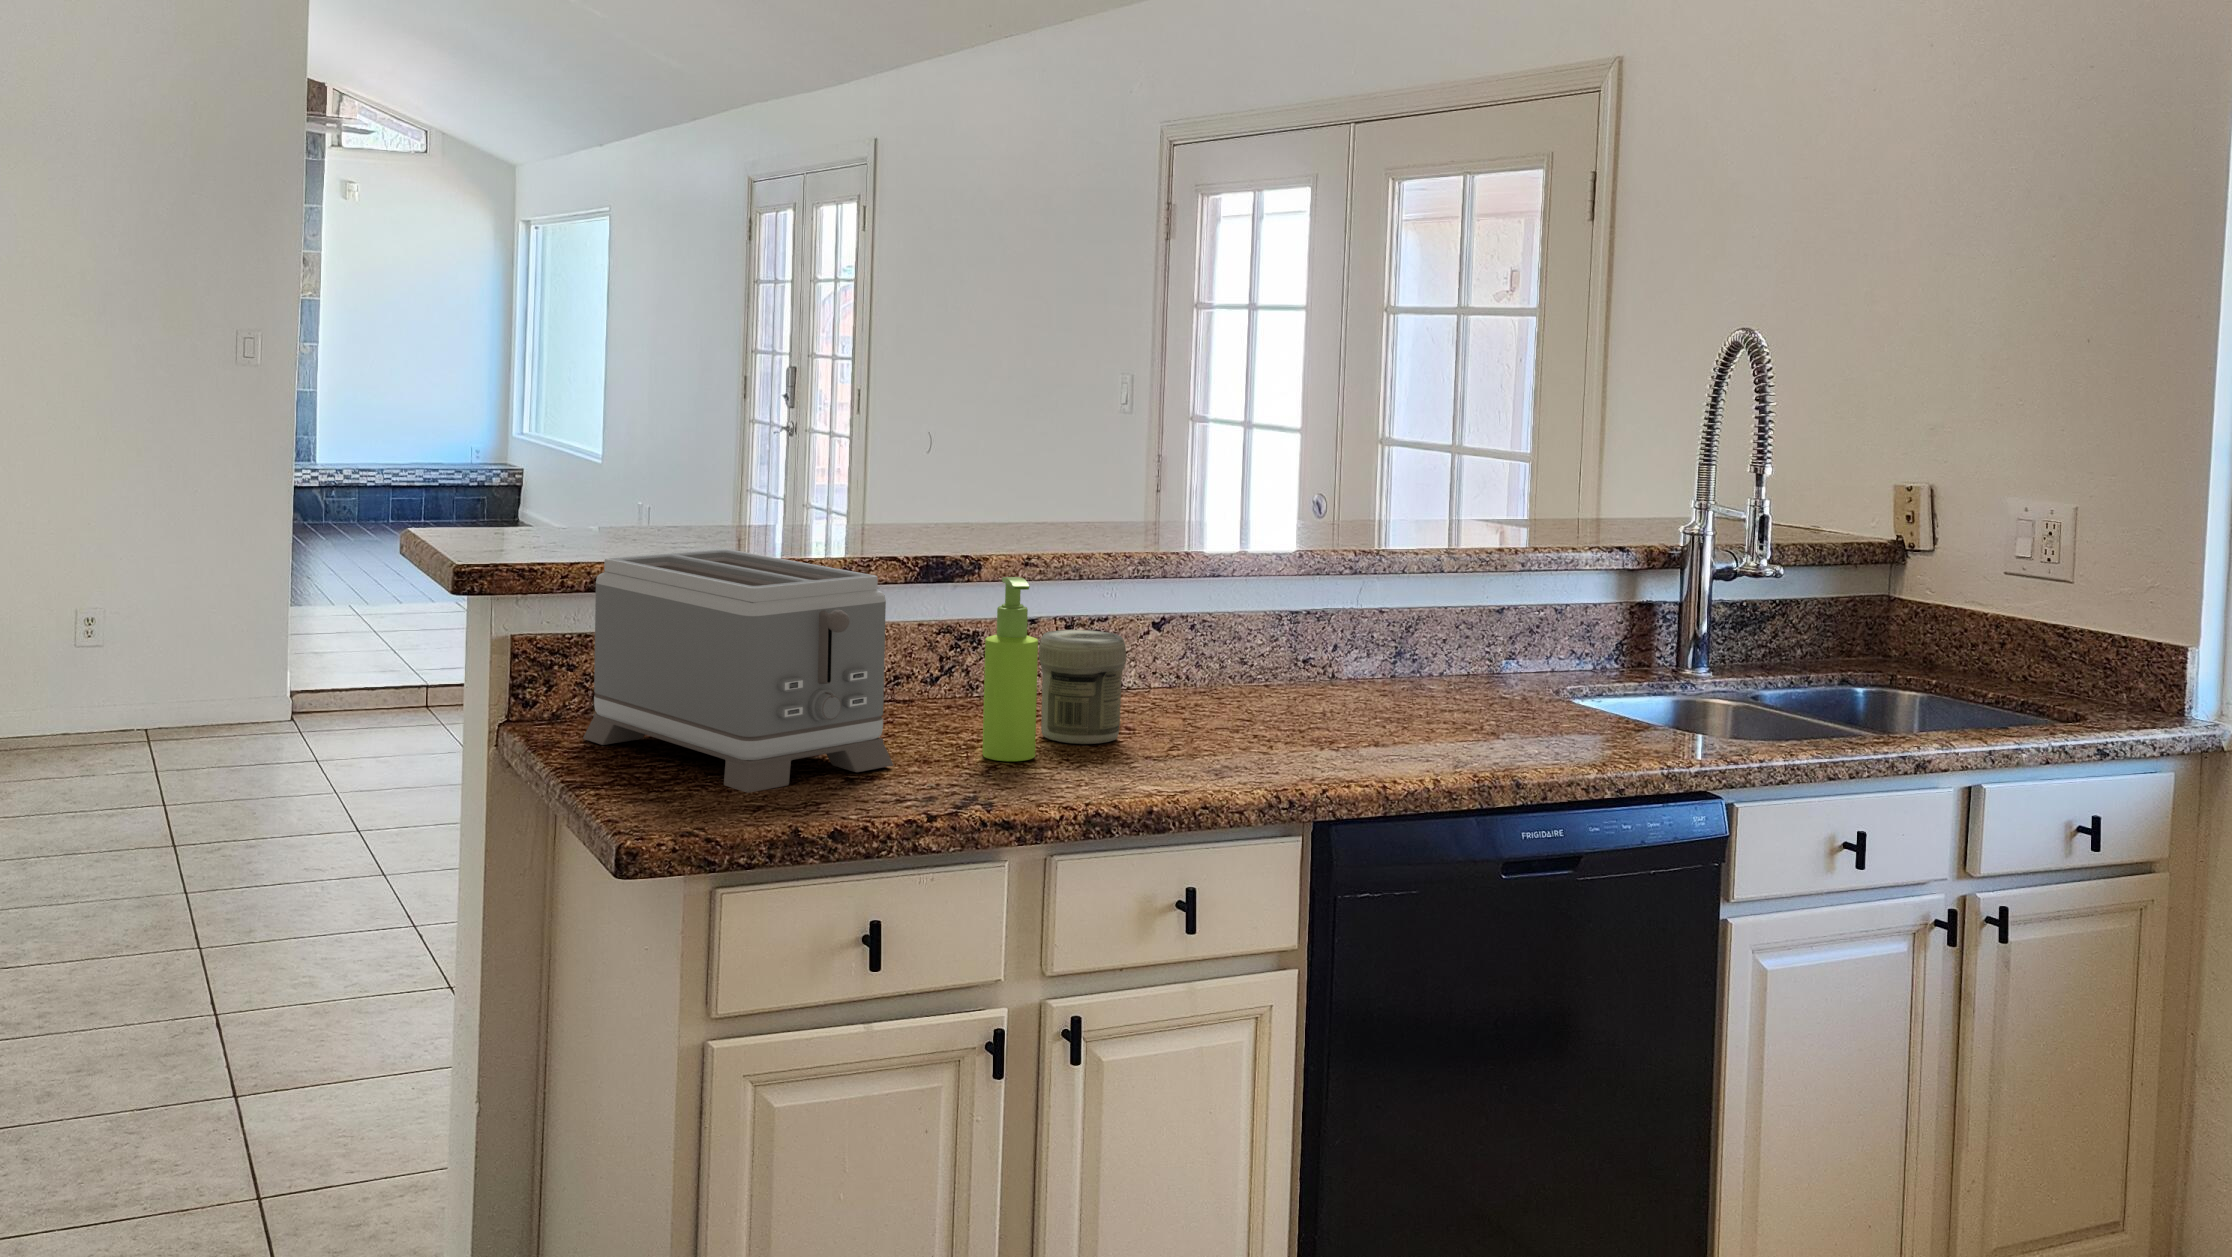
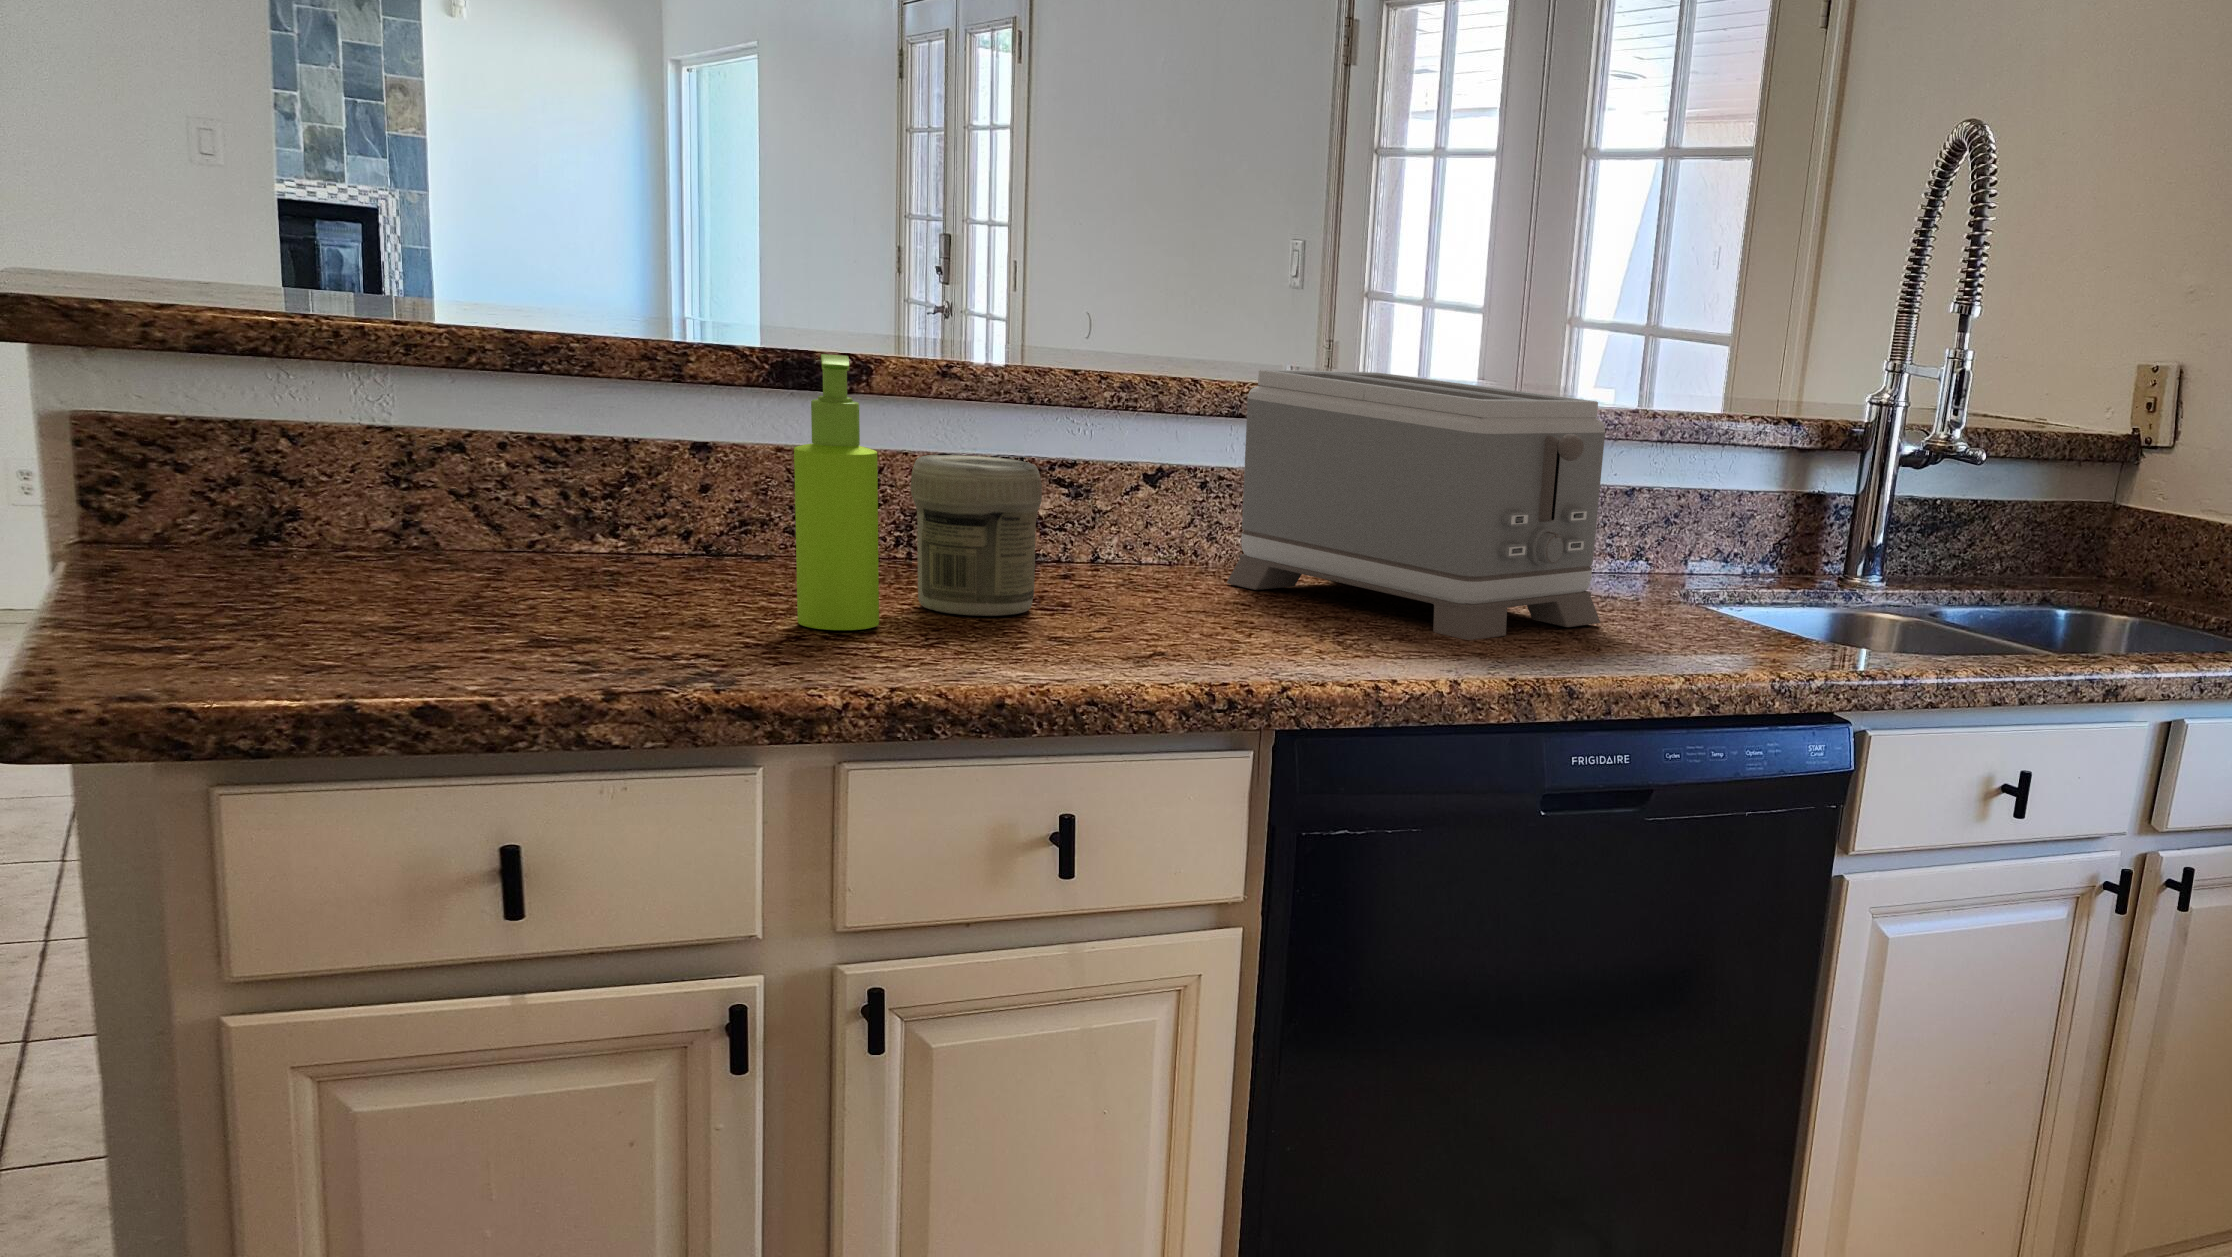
toaster: present [583,549,893,793] -> present [1227,370,1605,640]

